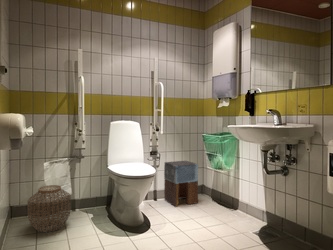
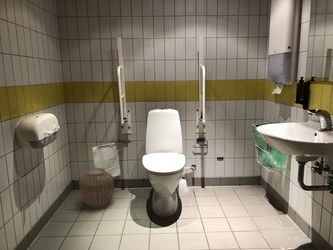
stool: present [164,161,198,207] -> none [212,149,247,199]

